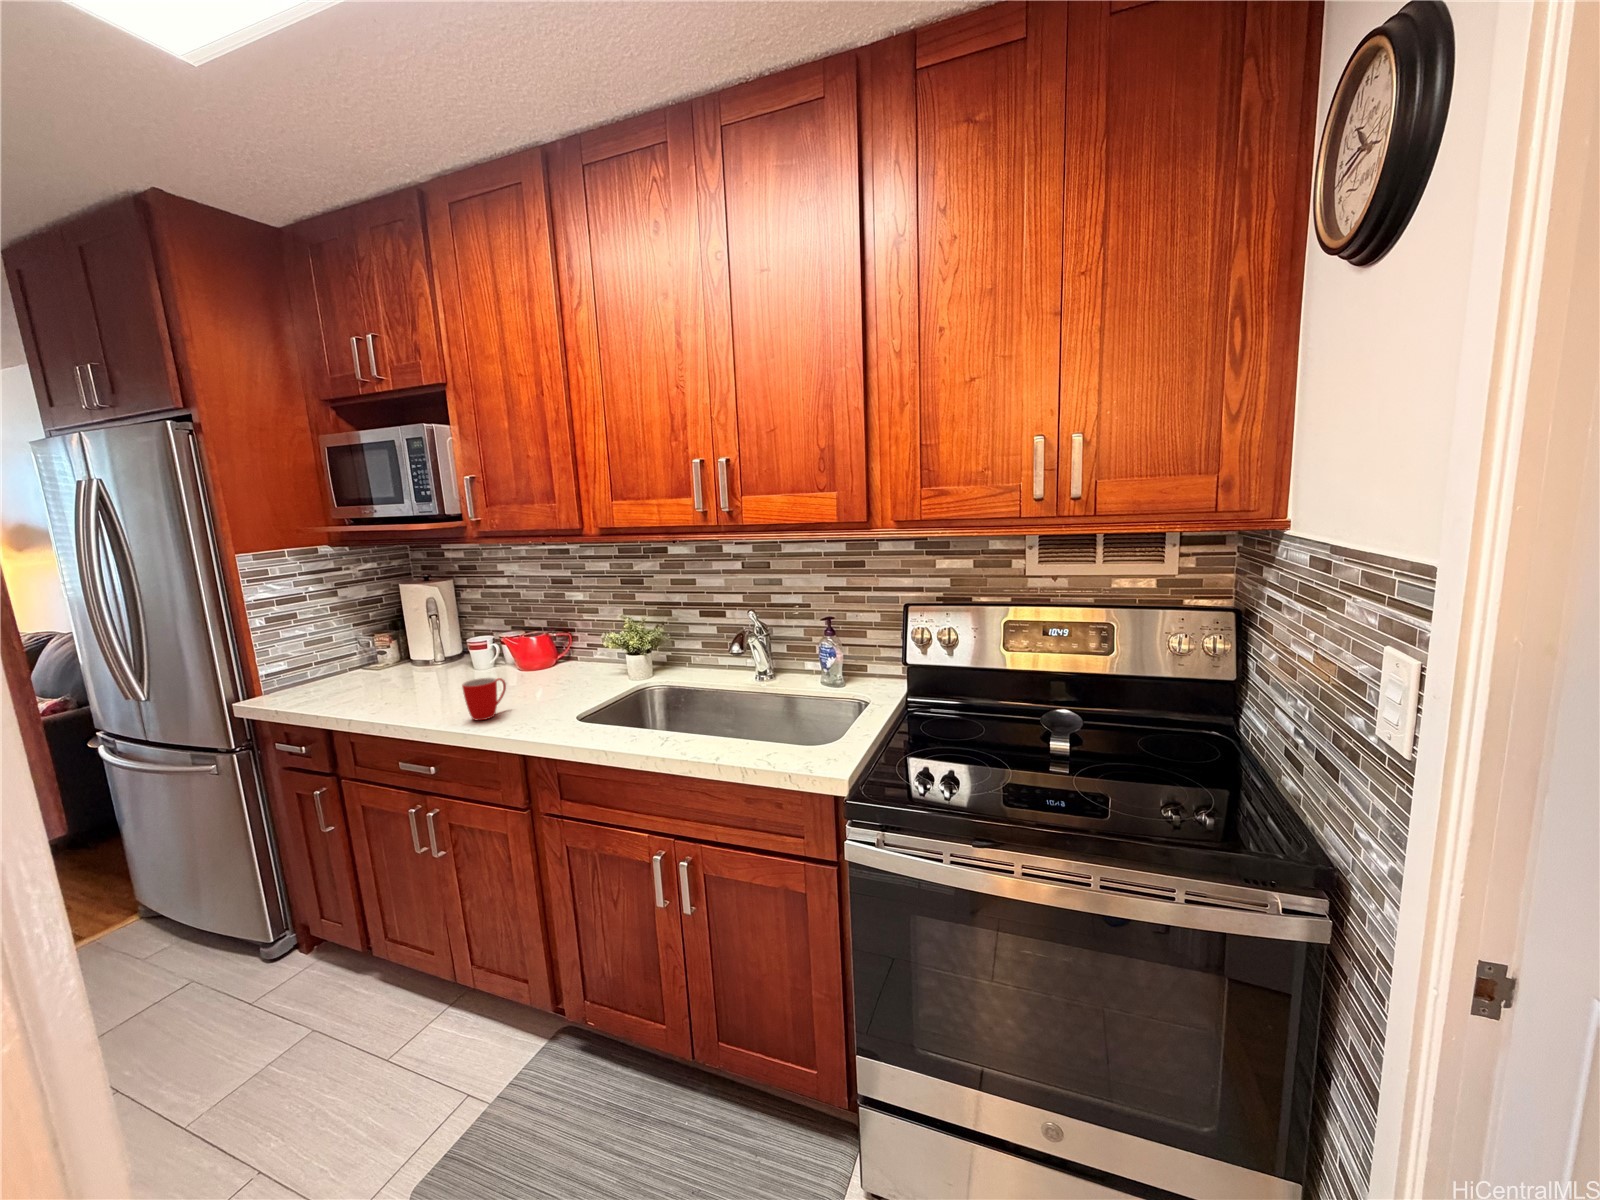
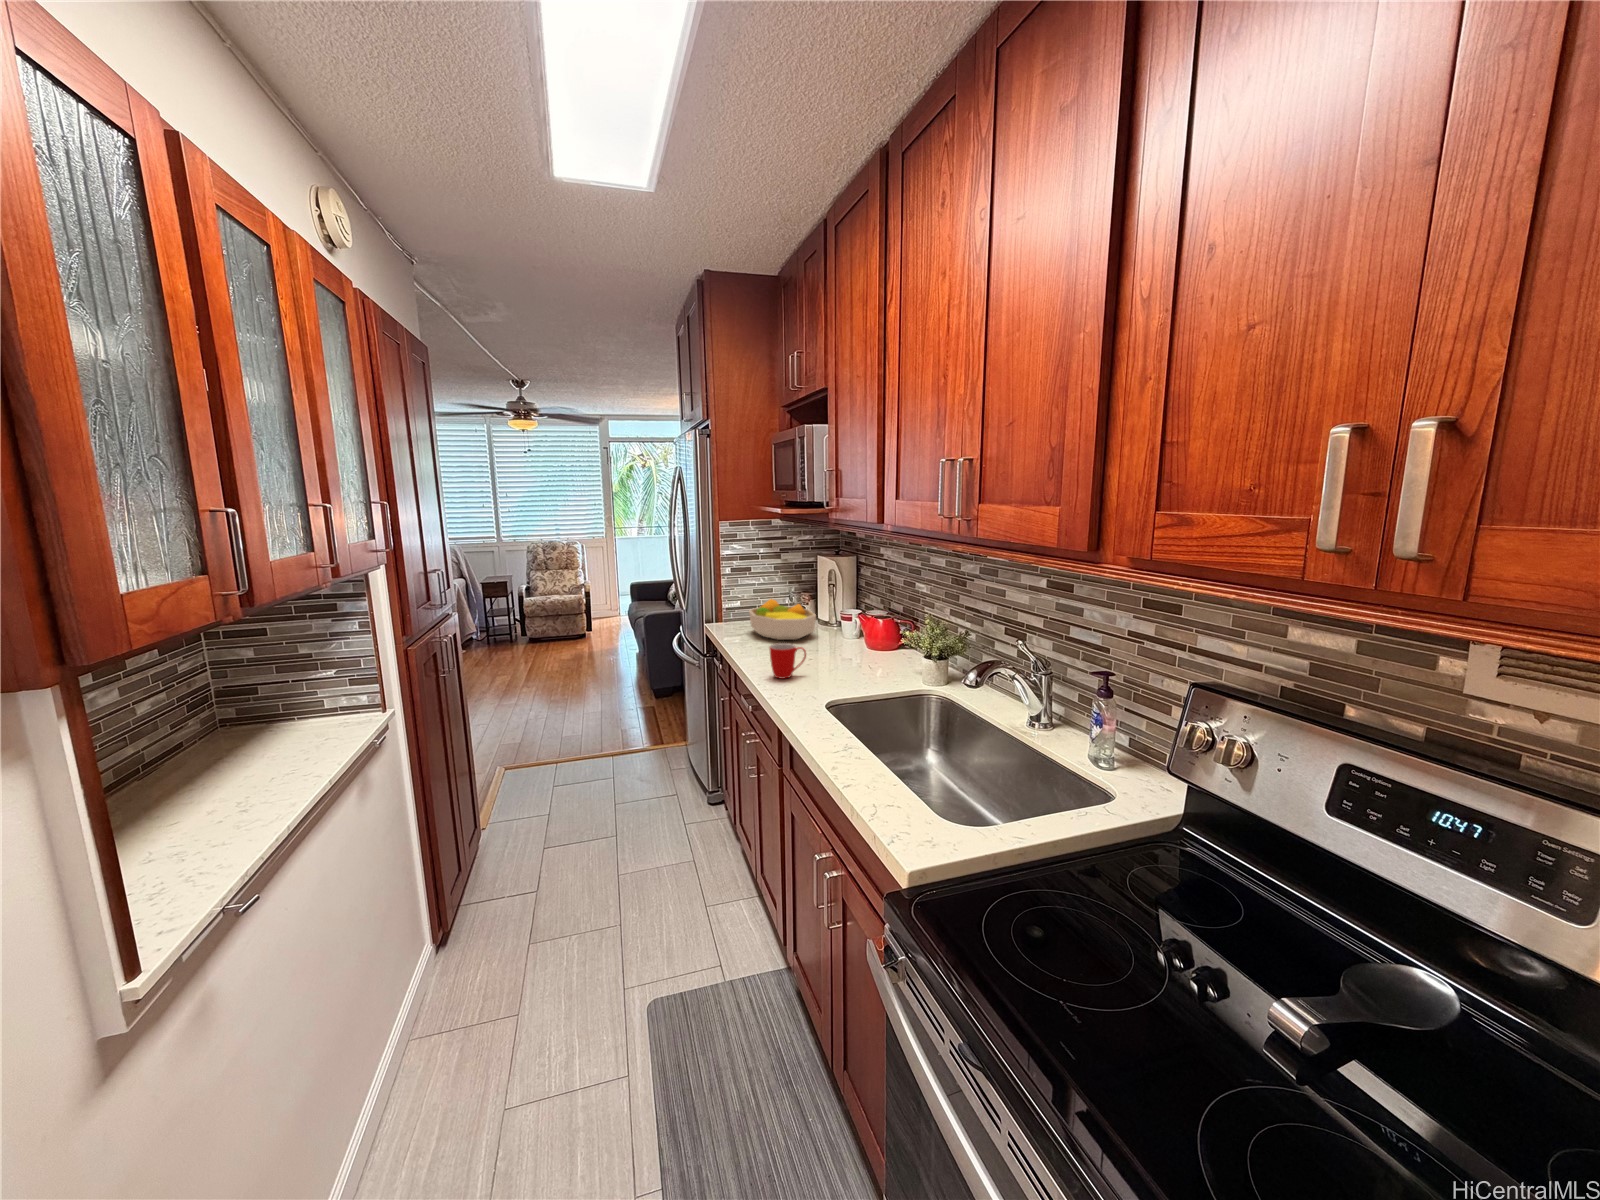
fruit bowl: none [331,644,442,695] -> present [749,599,816,640]

